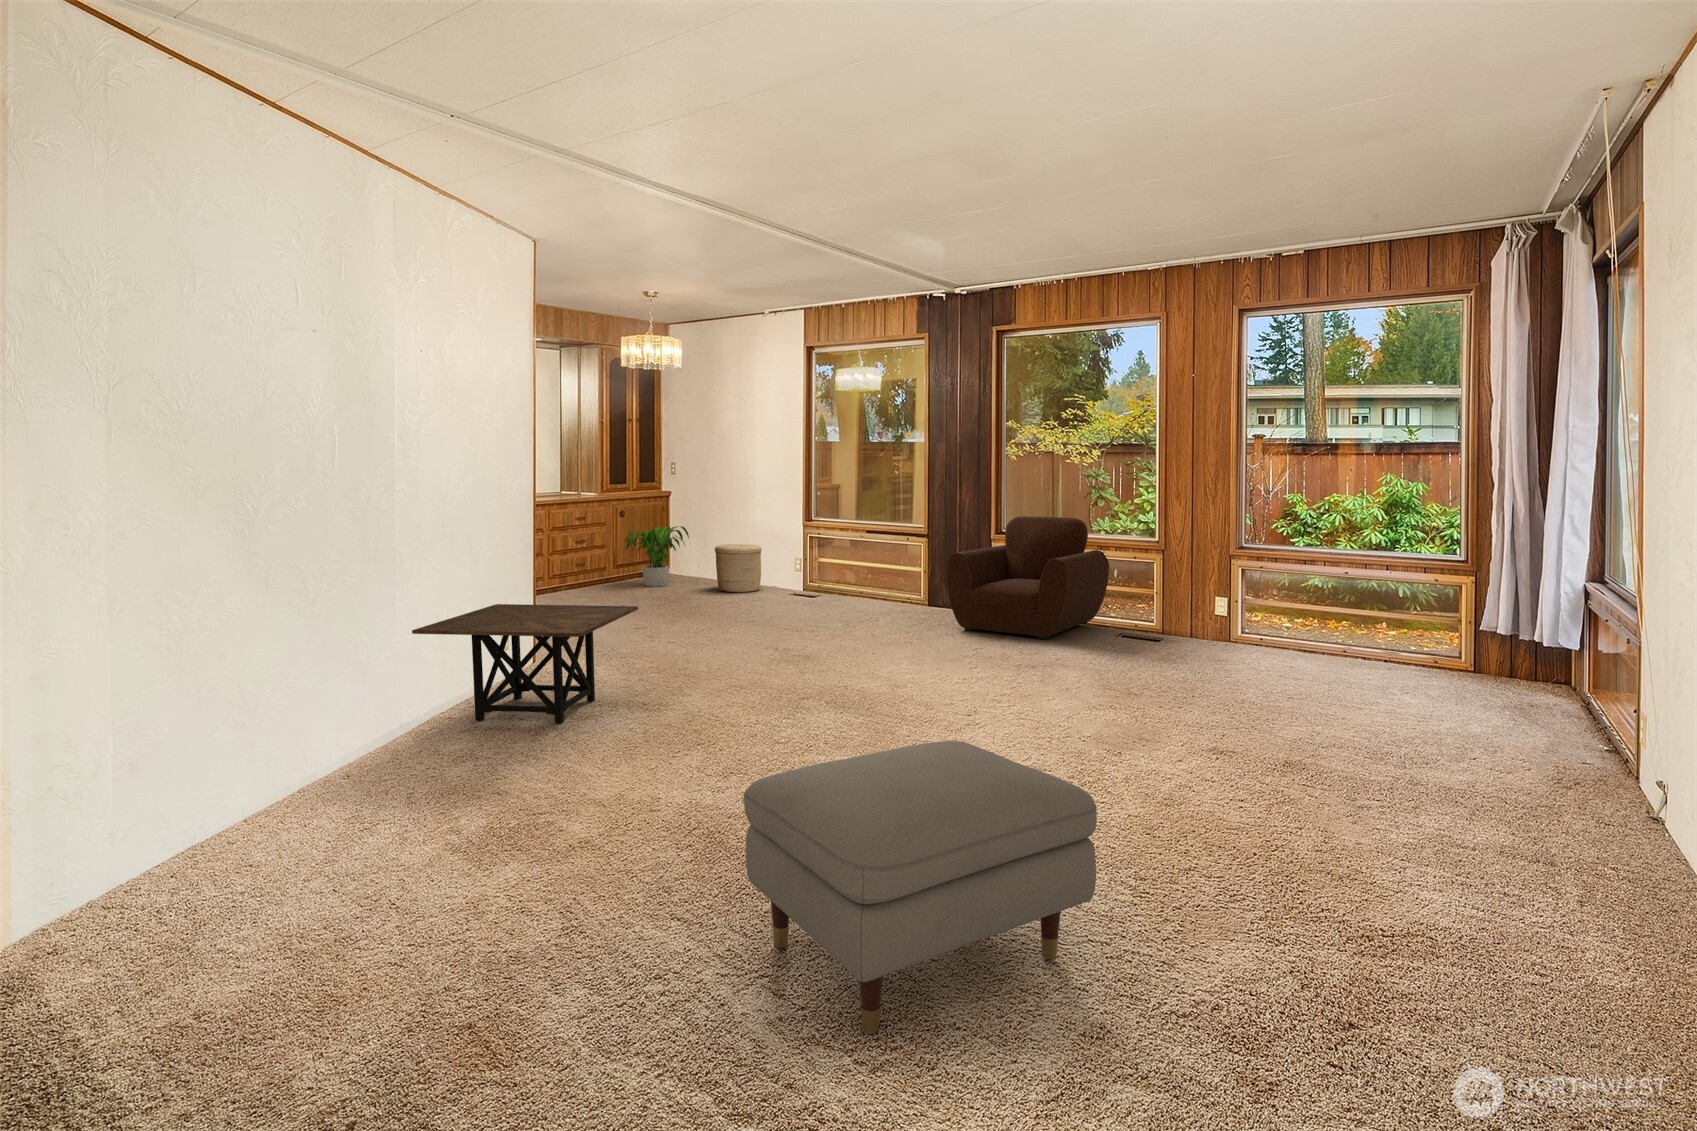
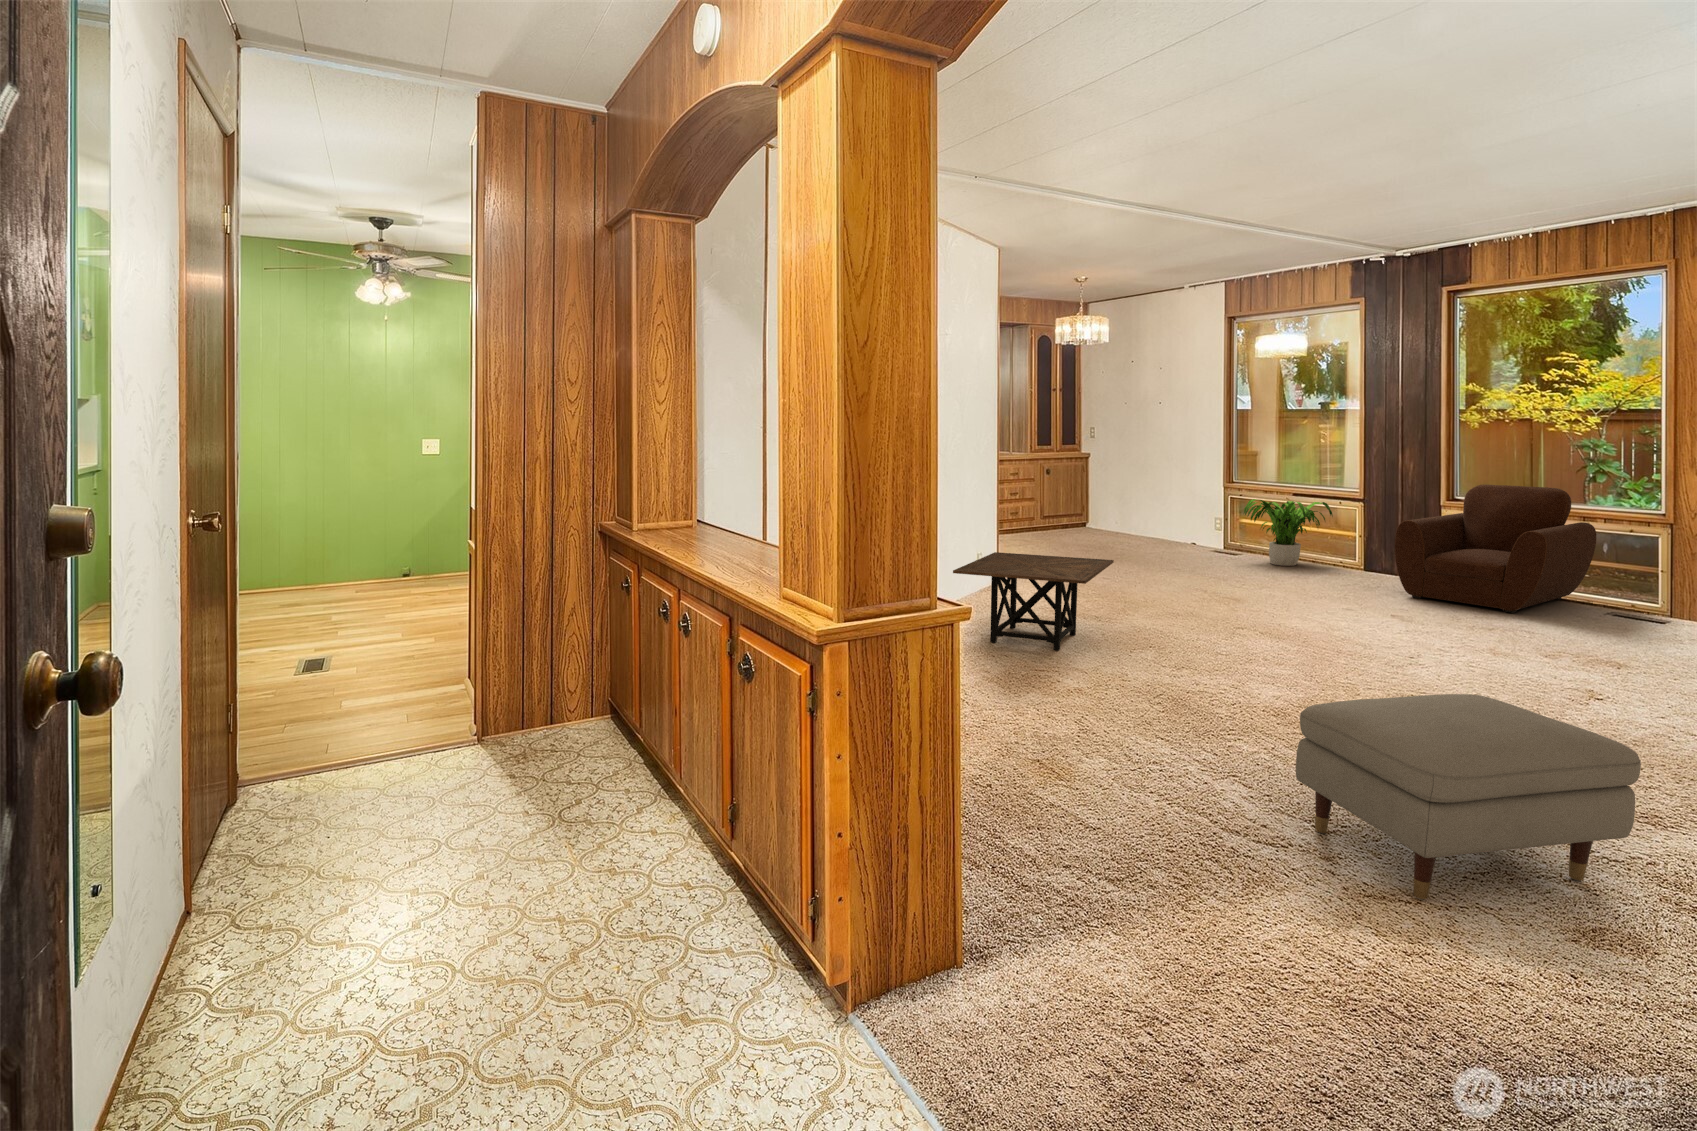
potted plant: present [625,526,689,587] -> present [1244,499,1333,566]
woven basket: present [715,544,762,592] -> none [1135,502,1181,548]

